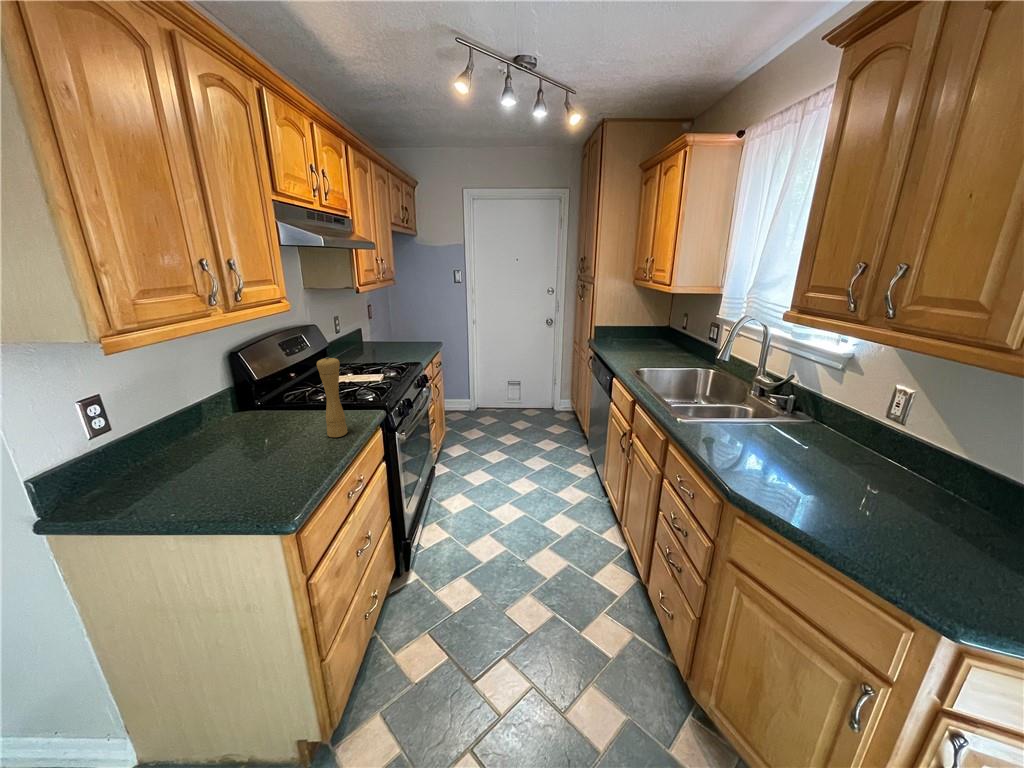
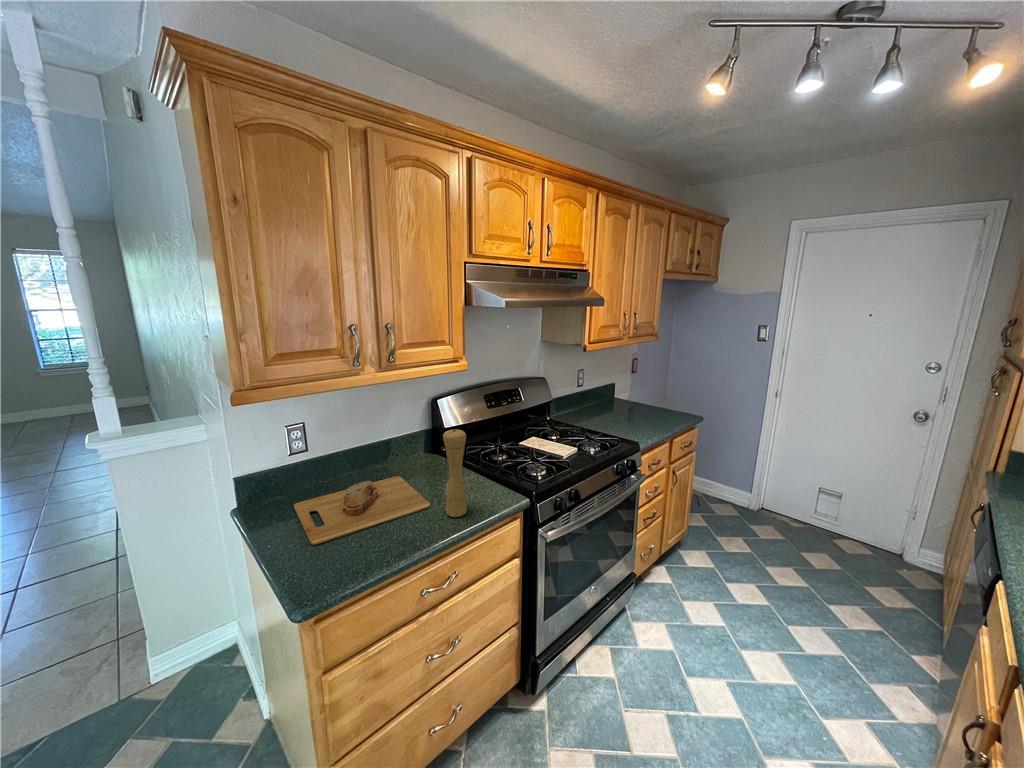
cutting board: none [136,434,307,497] -> present [294,476,430,545]

